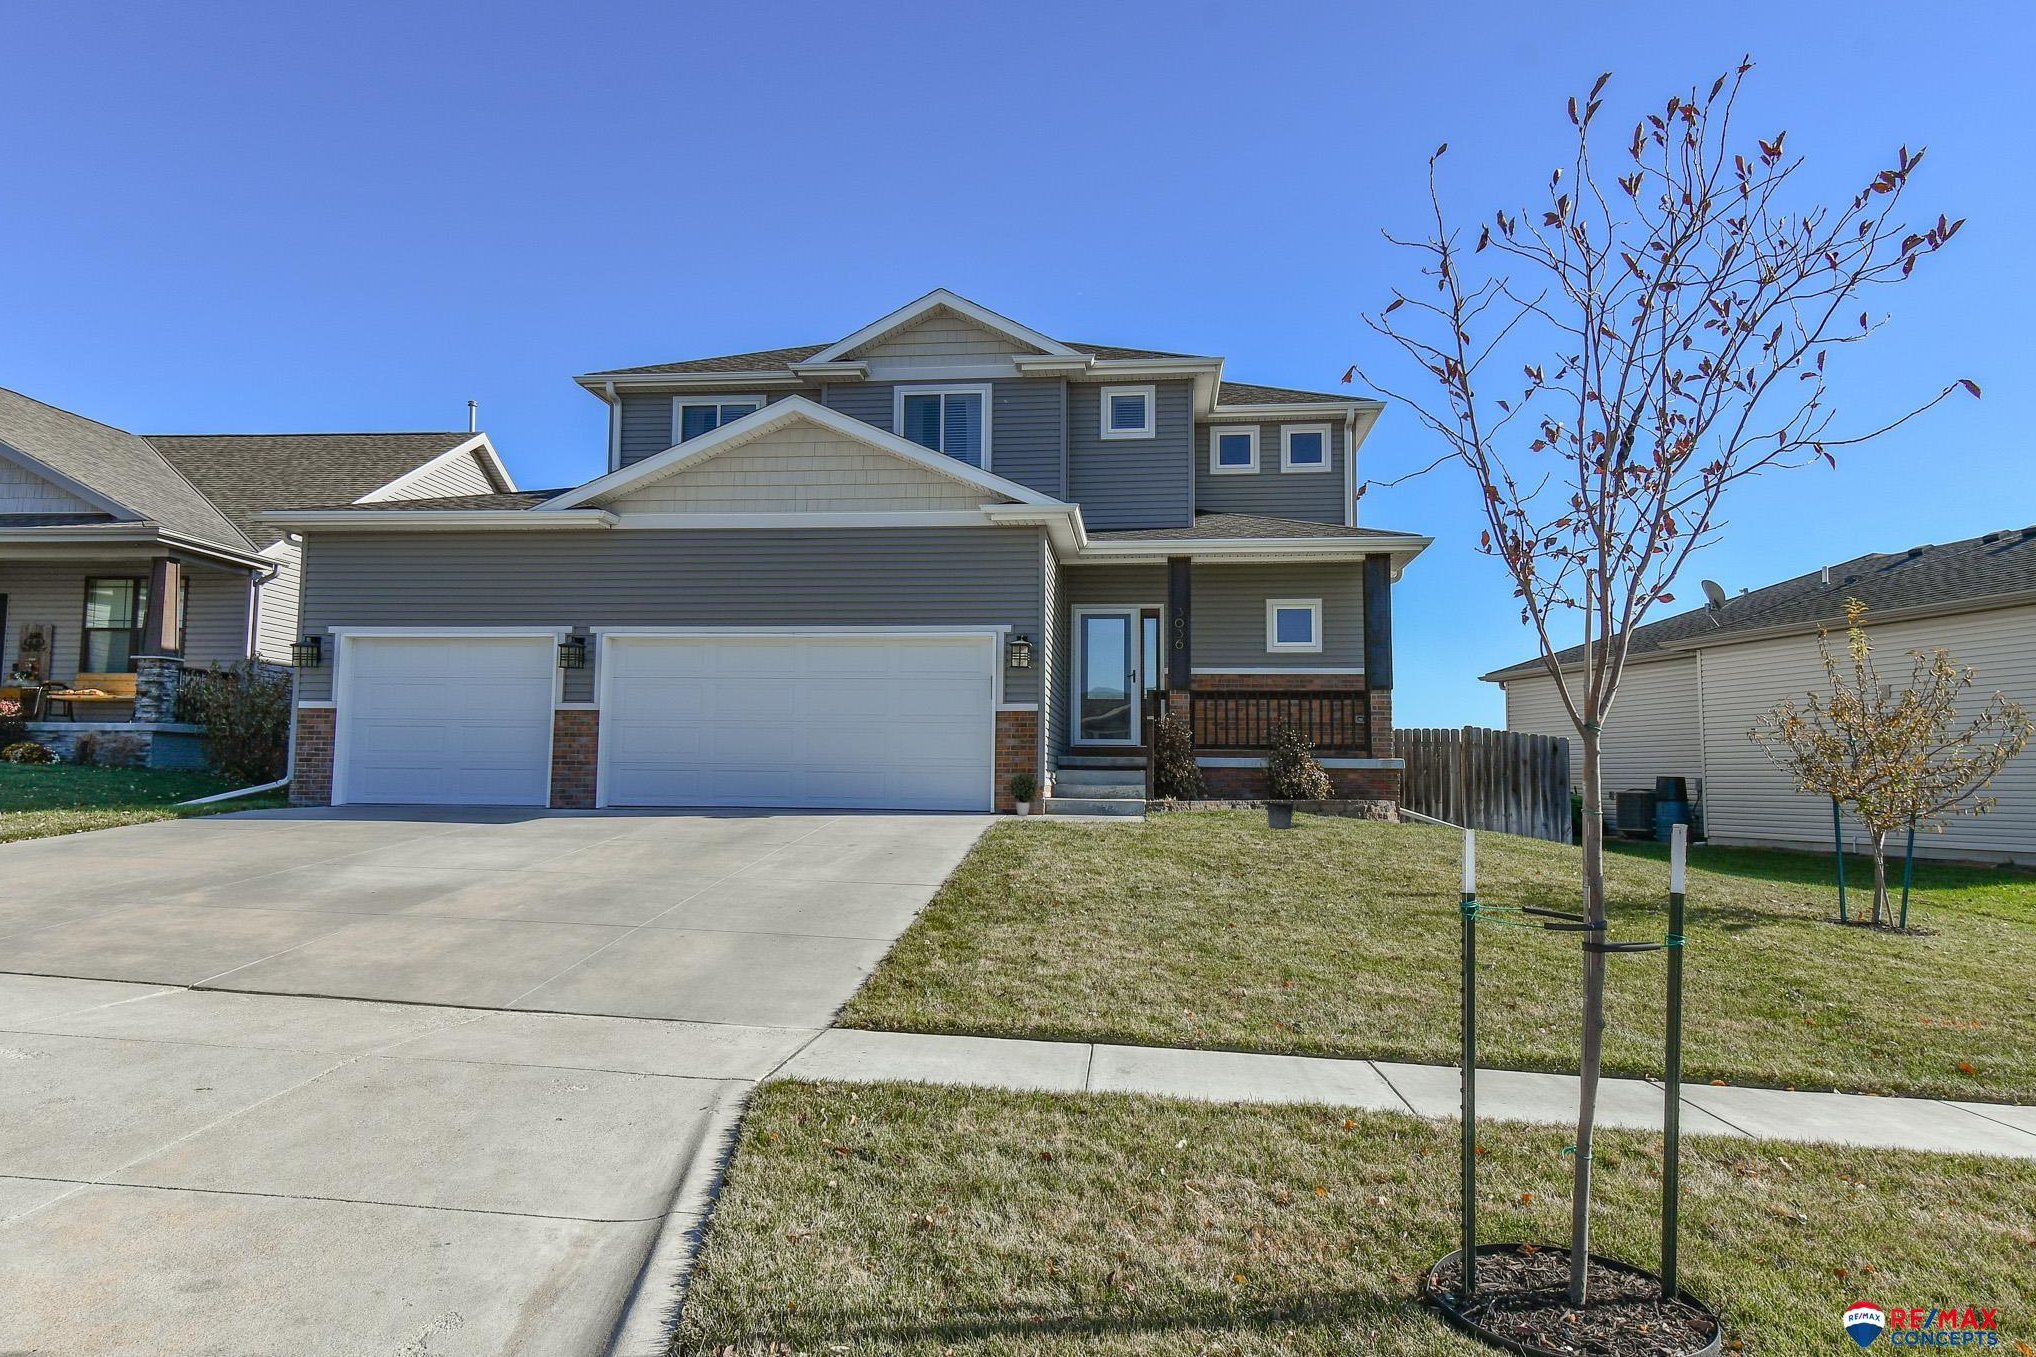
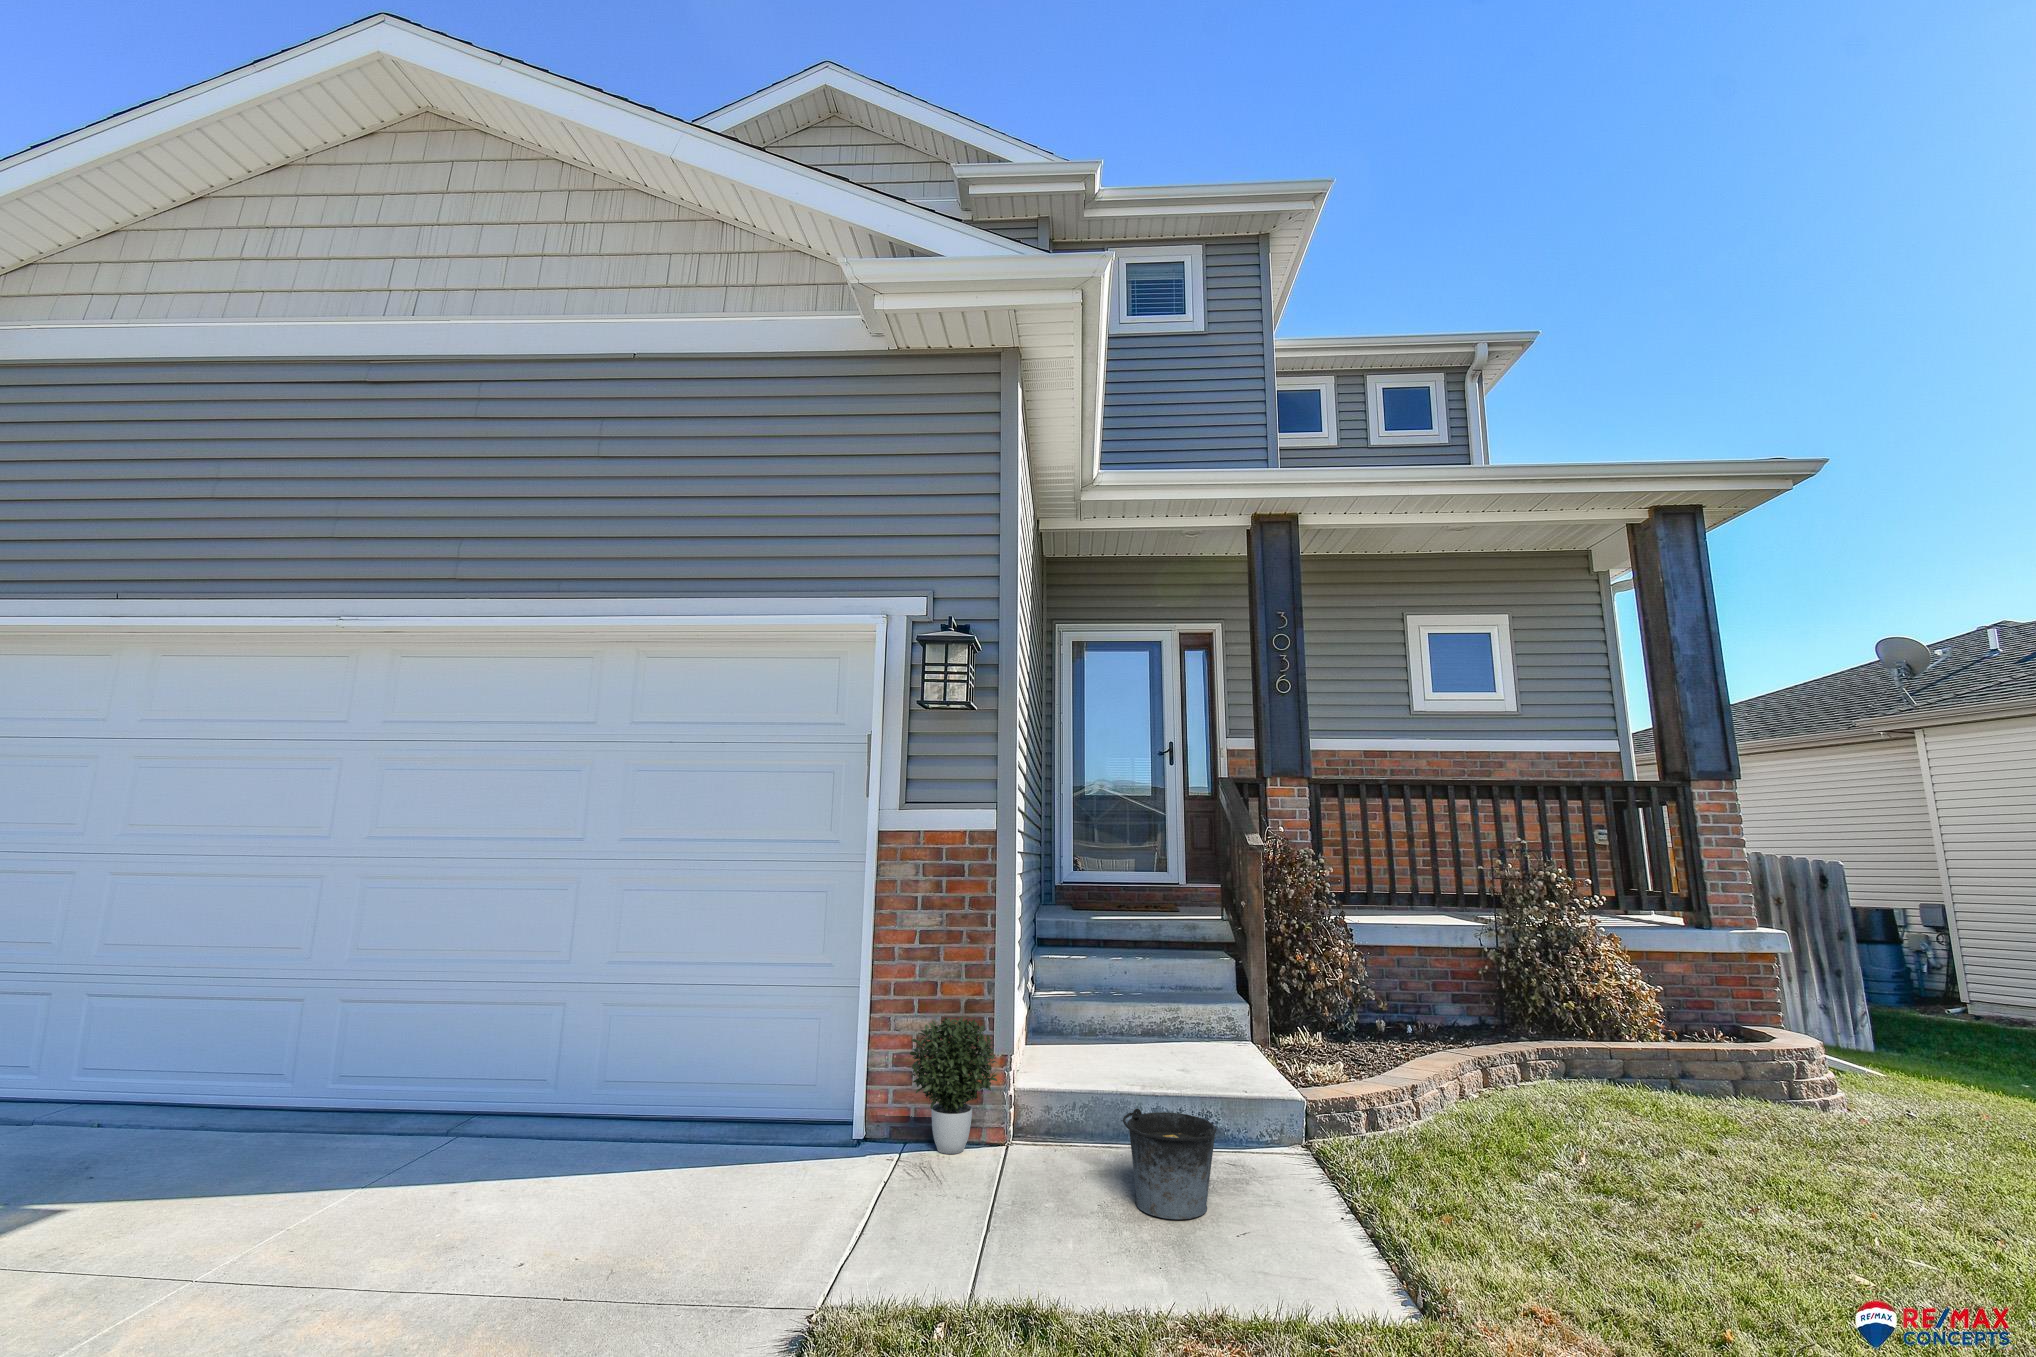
bucket: present [1265,801,1294,828] -> present [1123,1109,1217,1219]

